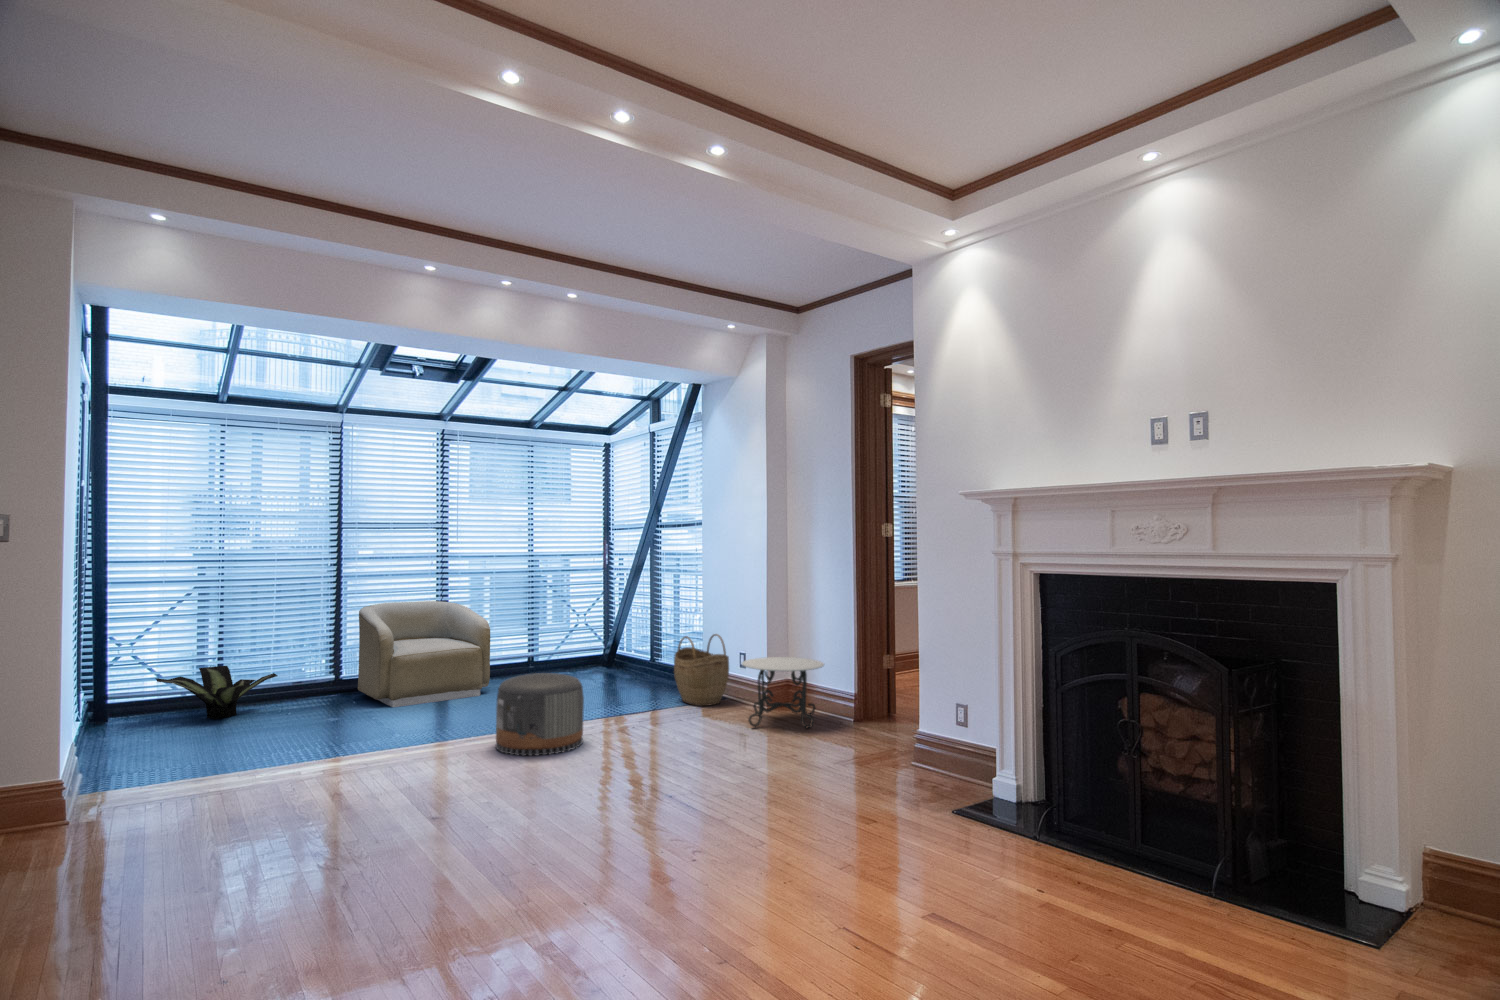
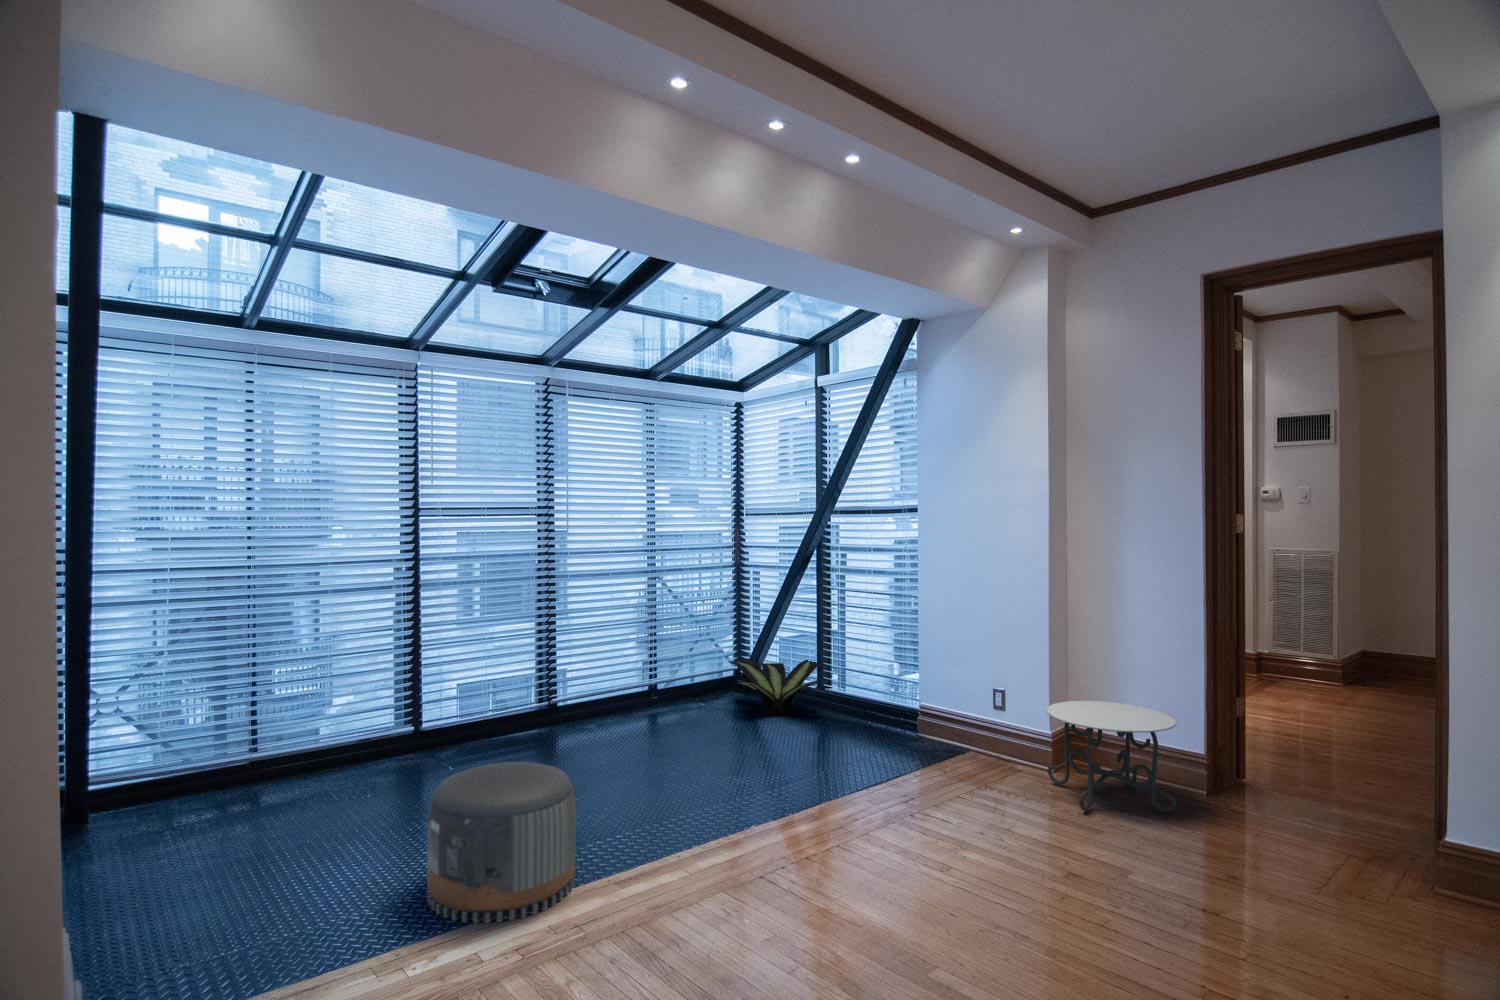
armchair: present [358,601,490,707] -> none [448,614,633,776]
woven basket: present [674,634,729,706] -> none [902,663,985,766]
potted plant: present [156,666,278,719] -> present [731,659,822,716]
pouf: present [496,673,584,756] -> present [427,762,576,923]

